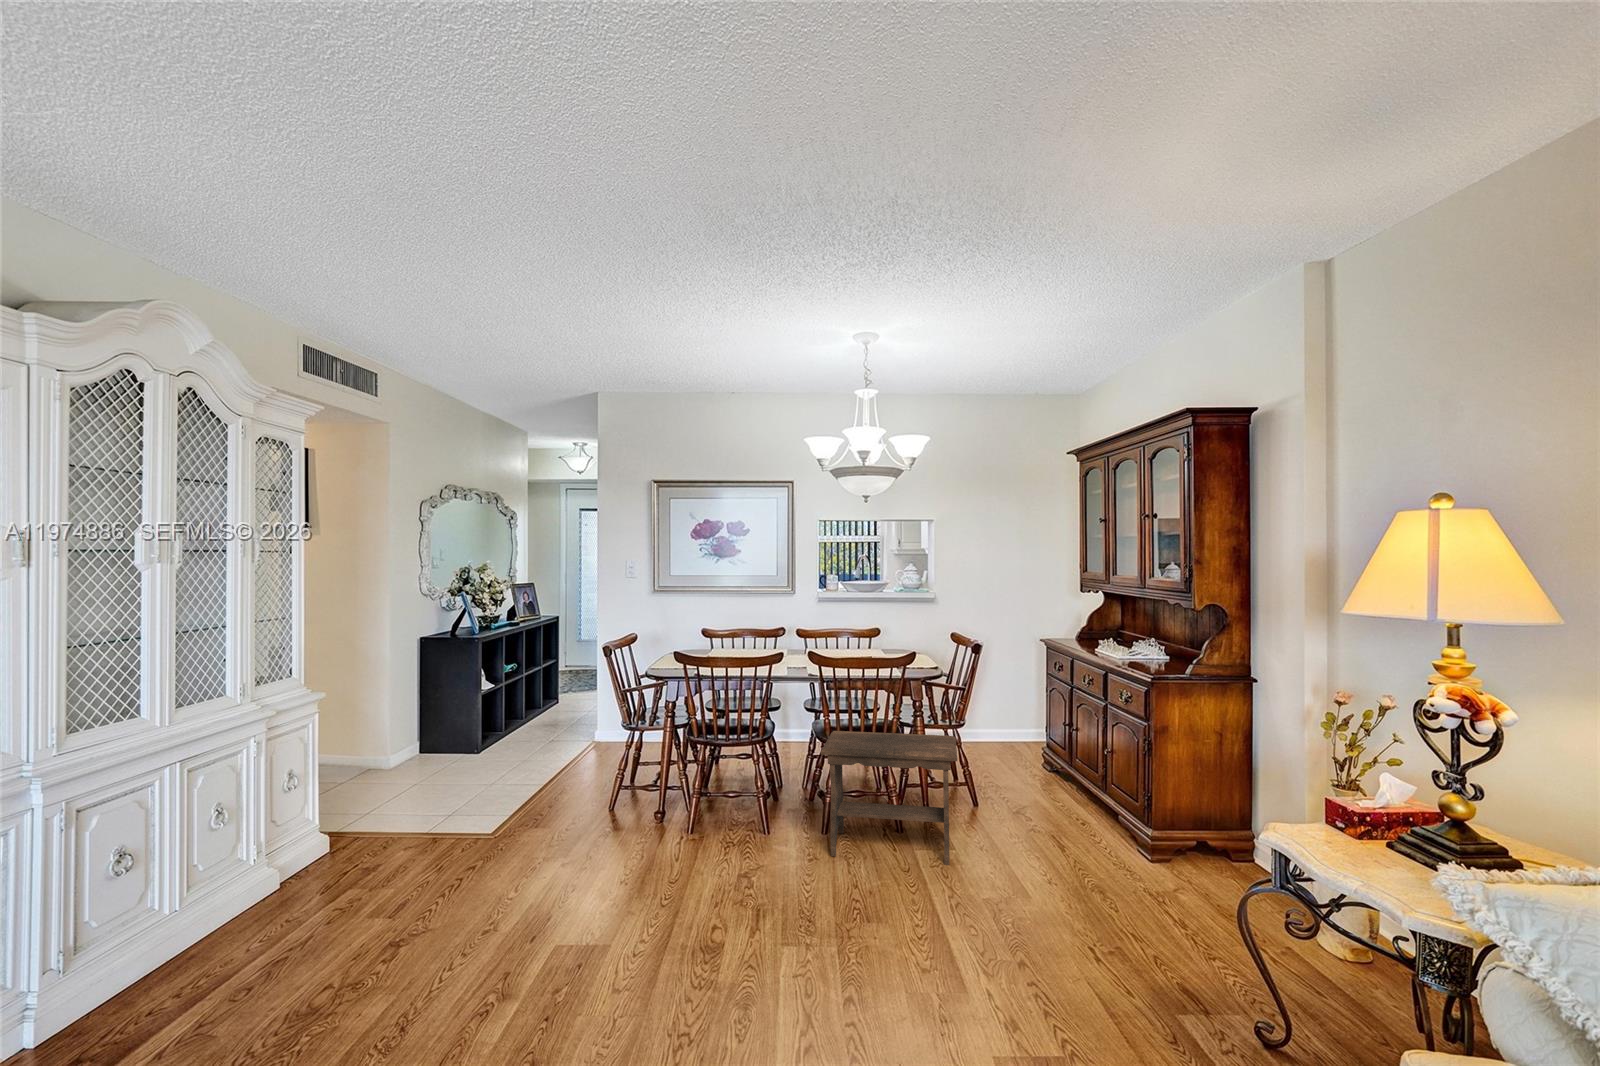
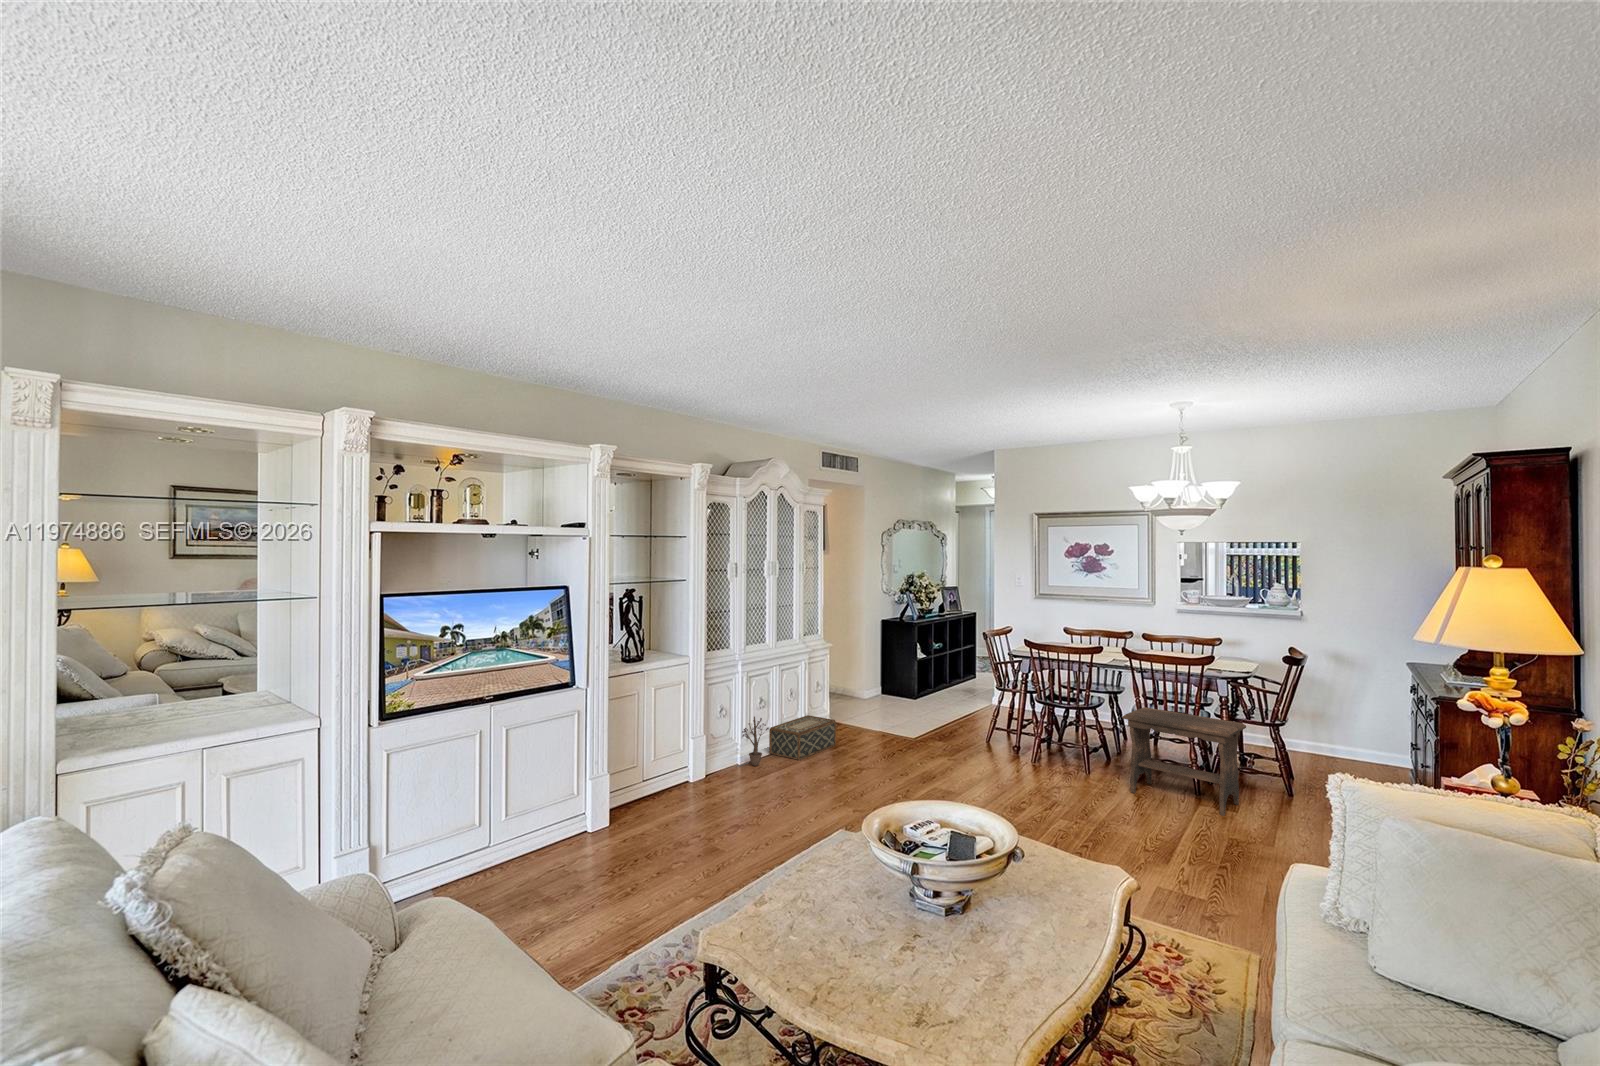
woven basket: none [165,838,335,953] -> present [769,715,836,760]
decorative plant: none [51,890,158,1031] -> present [737,717,769,767]

